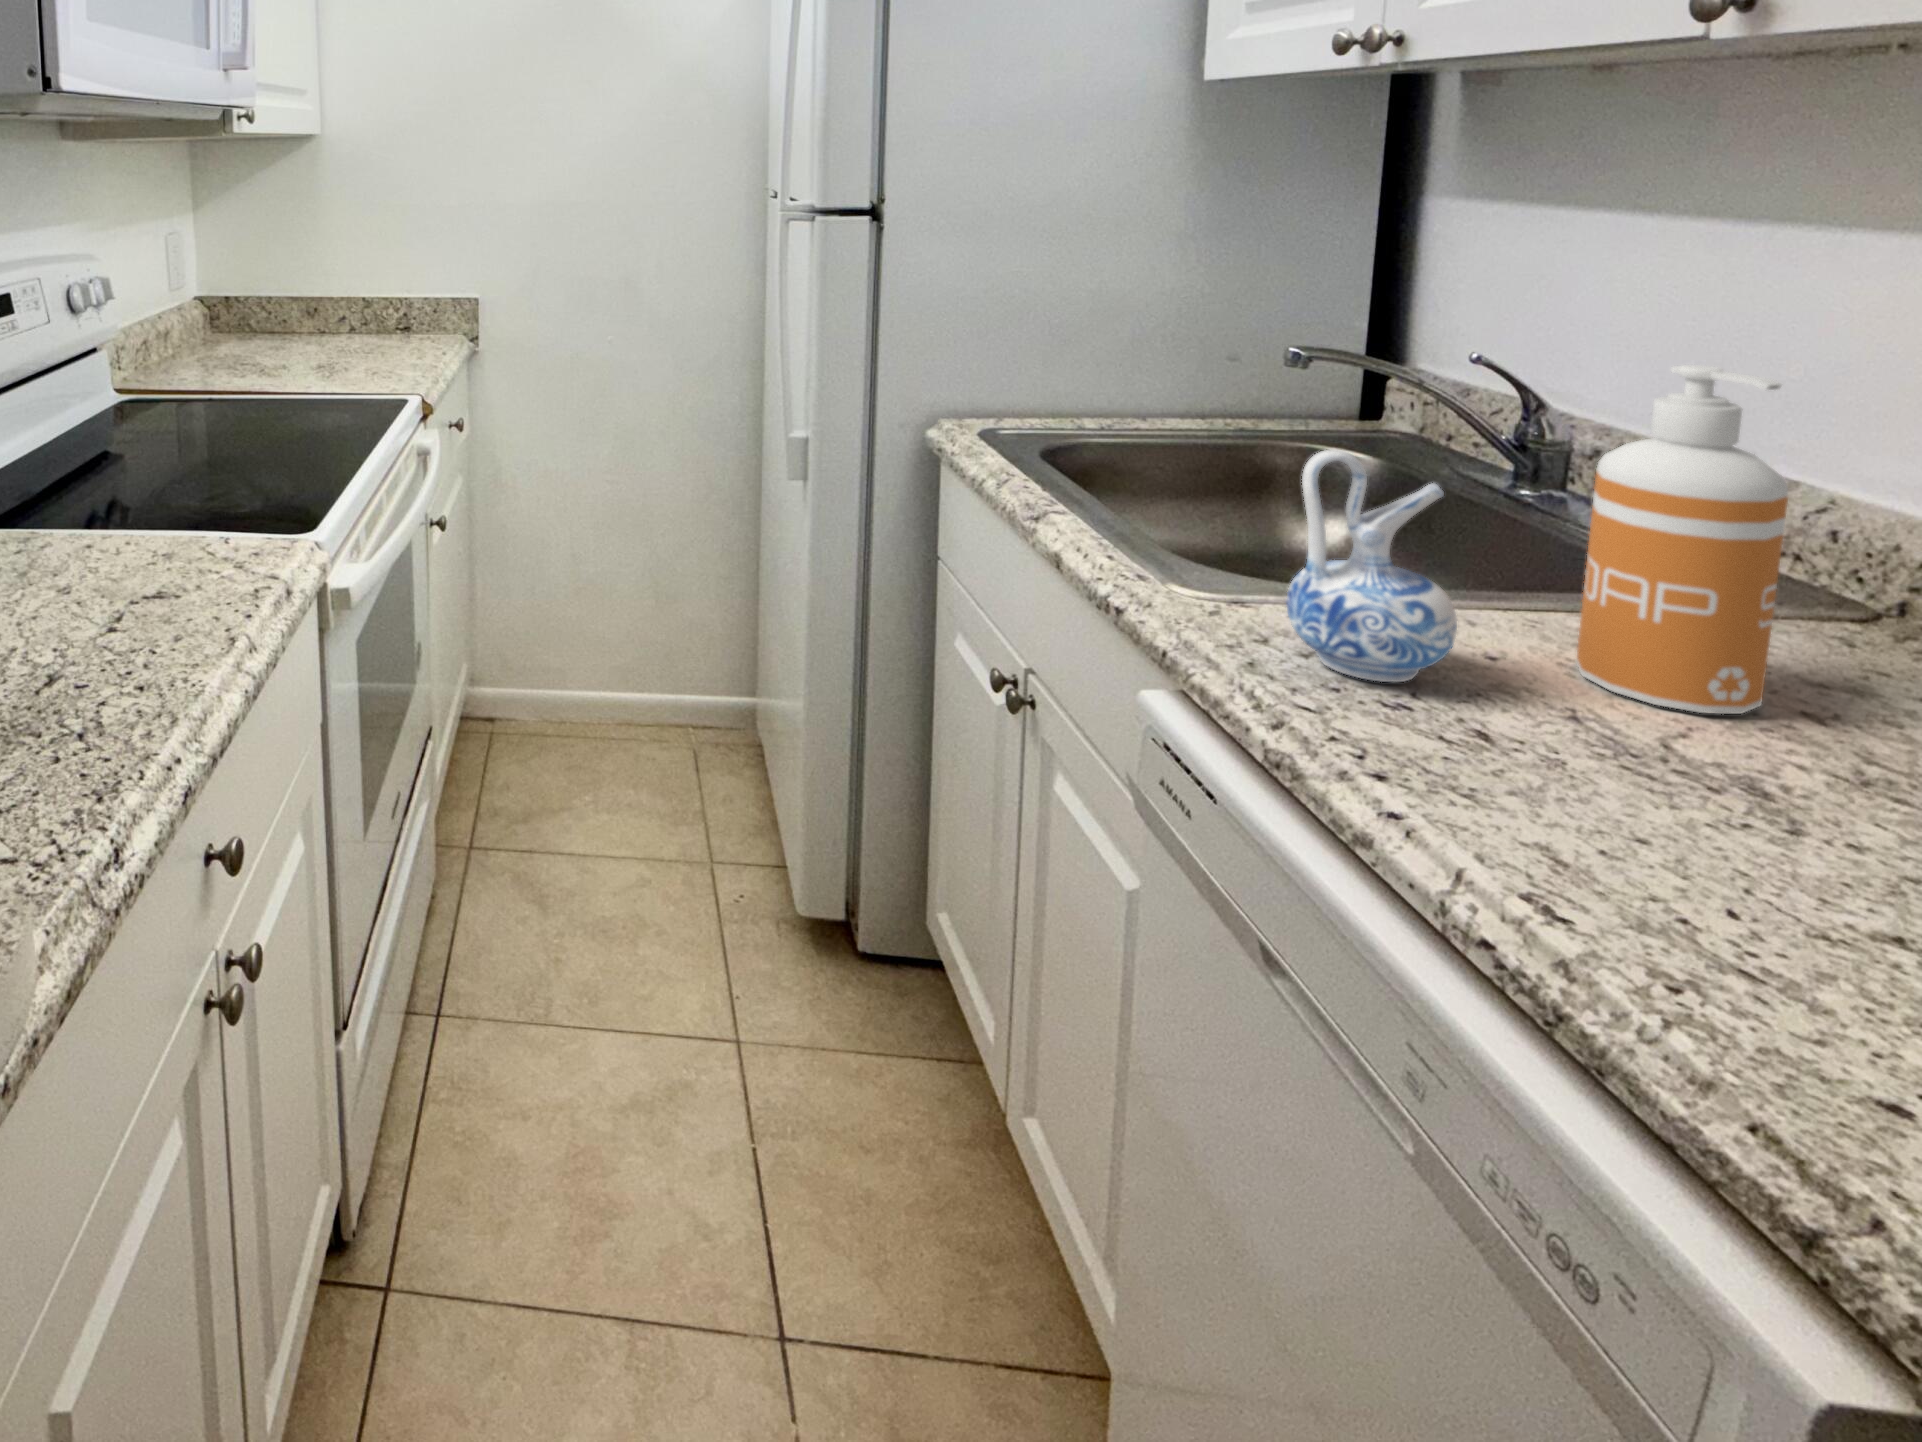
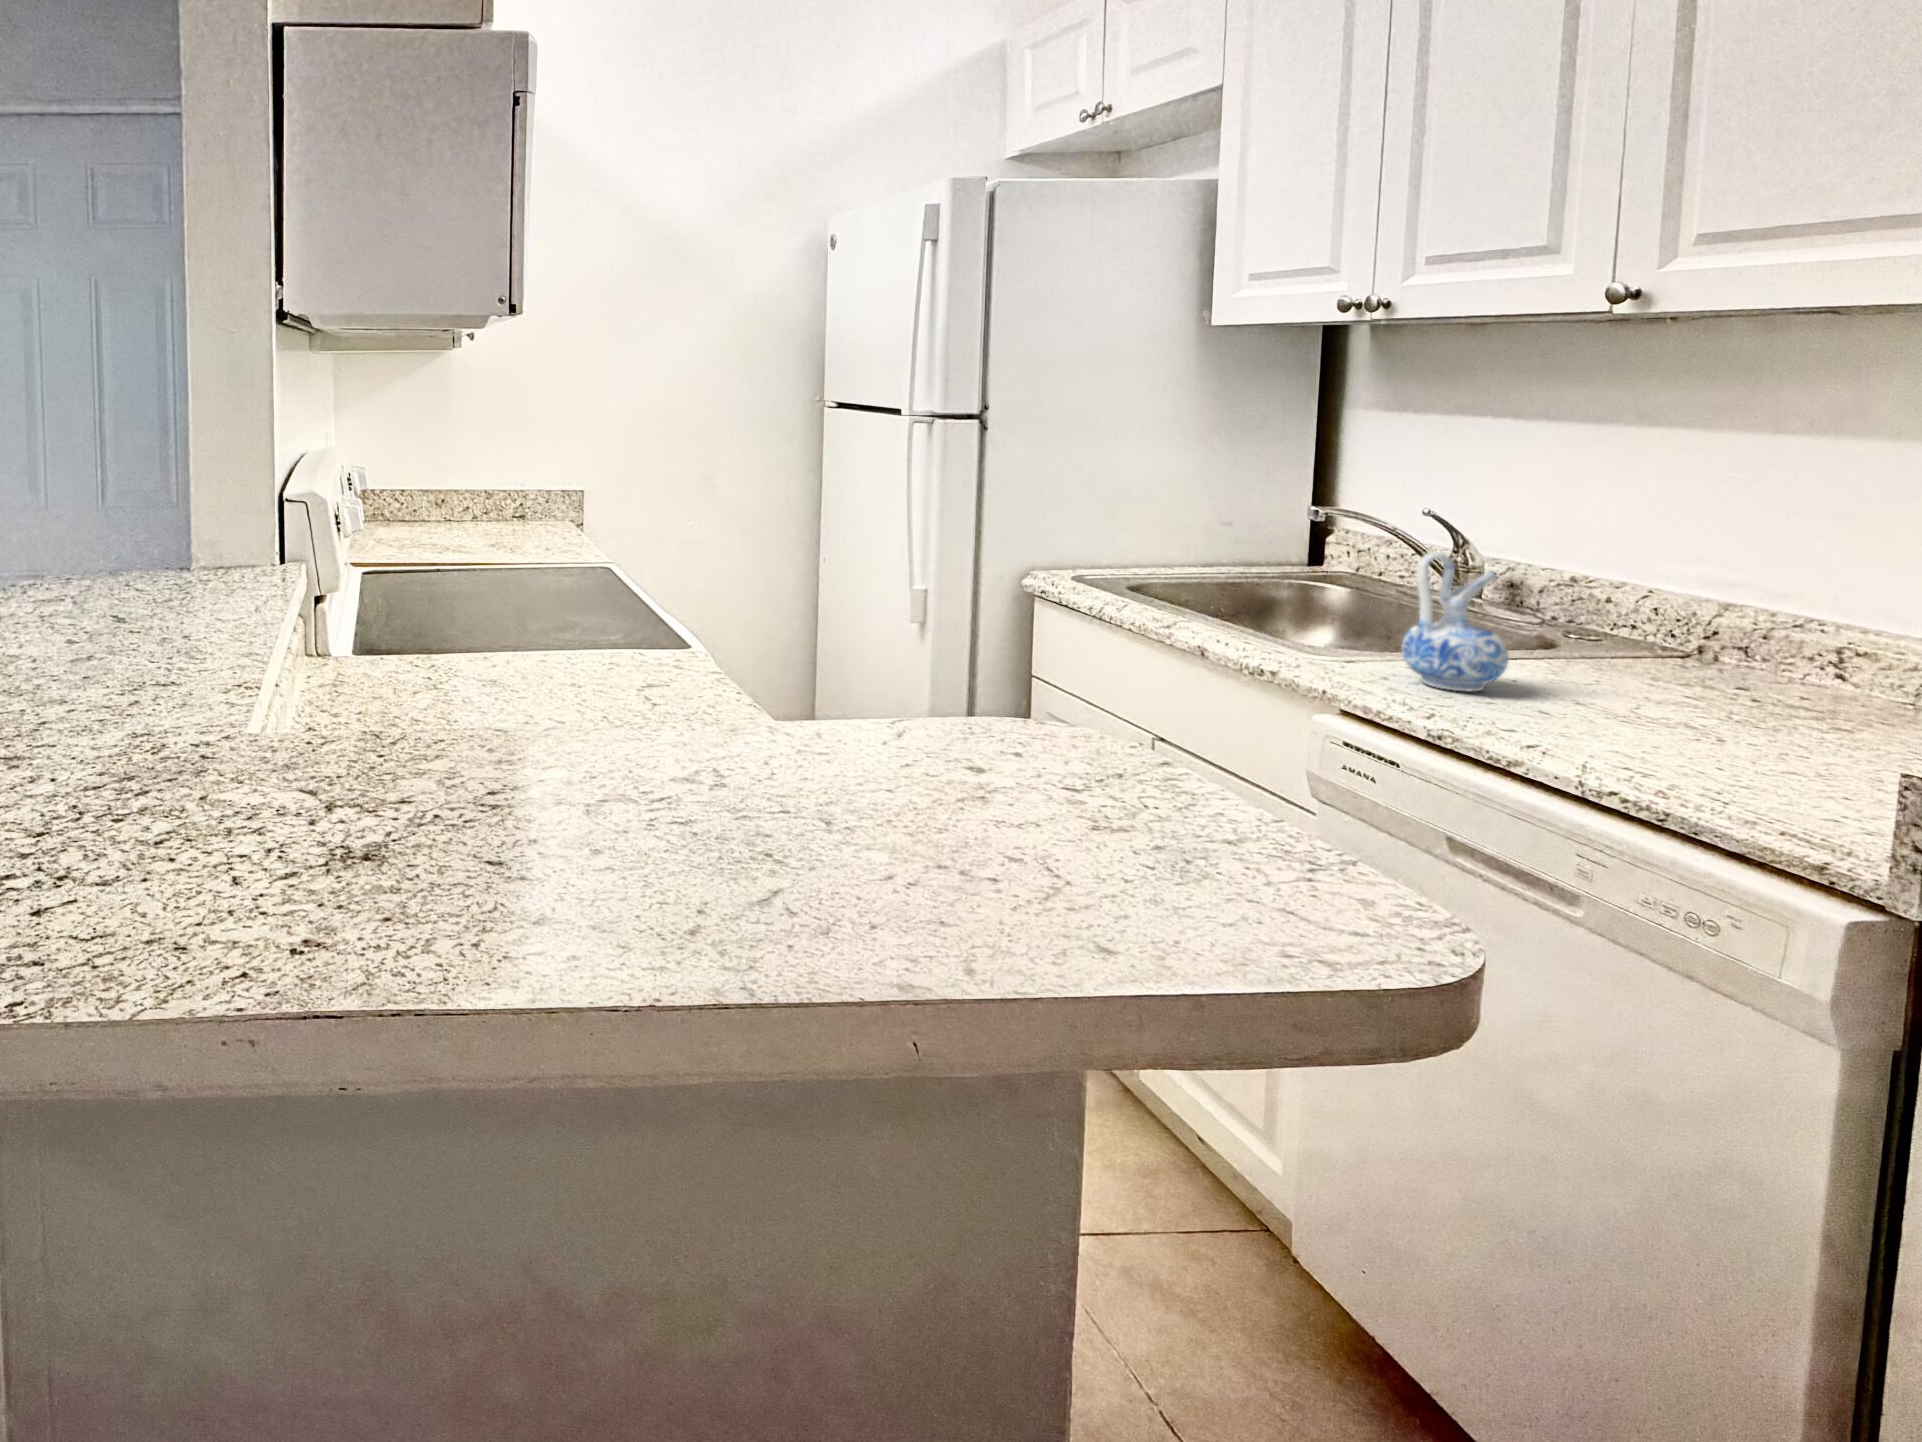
soap dispenser: present [1576,365,1788,714] -> none [1558,499,1675,698]

